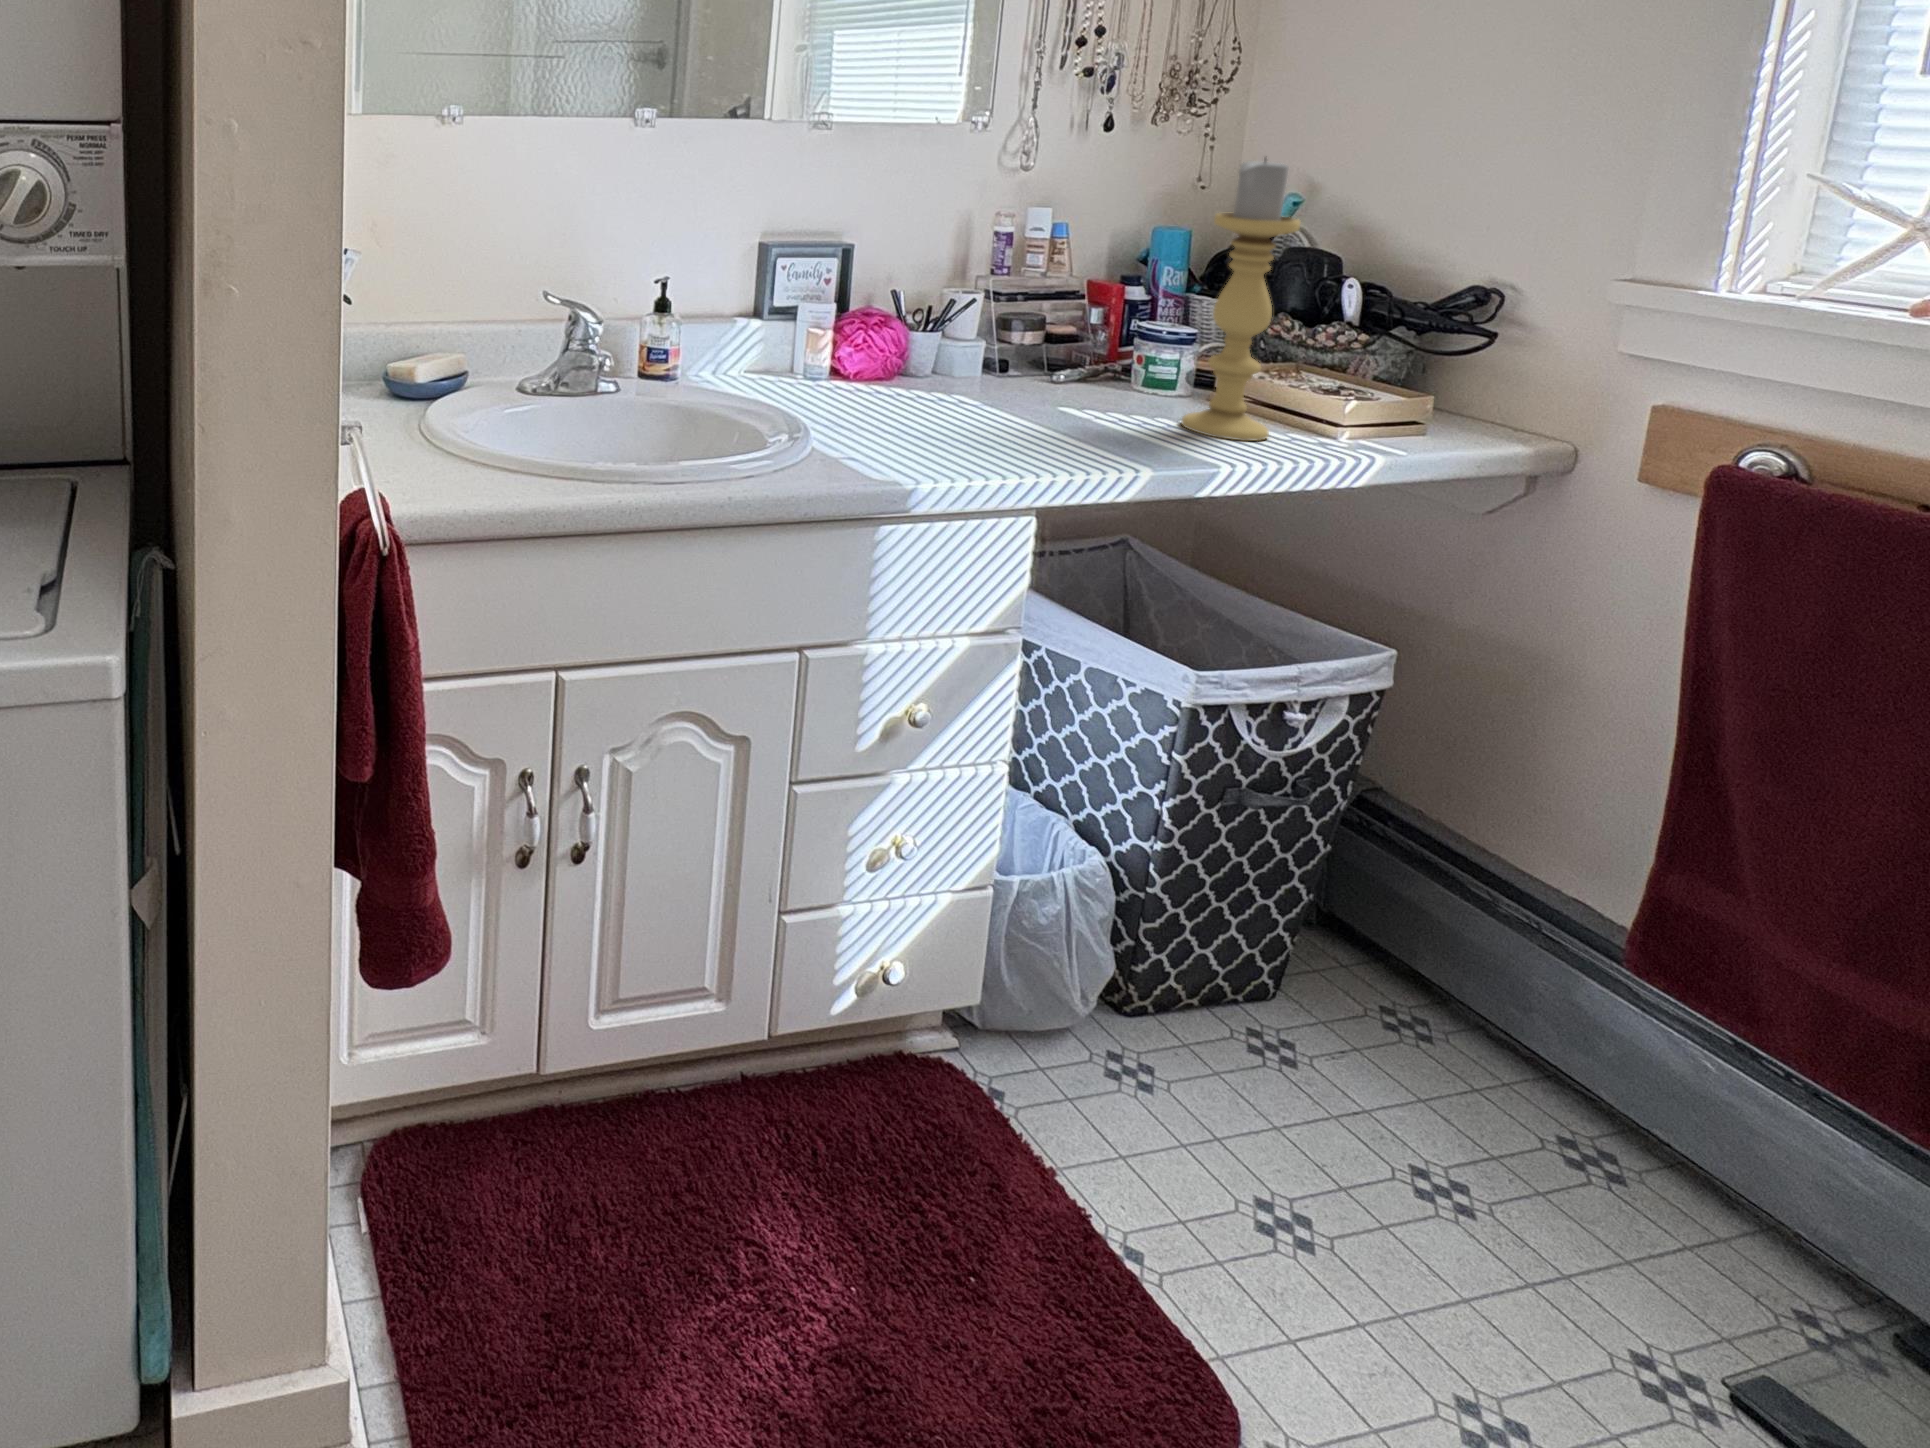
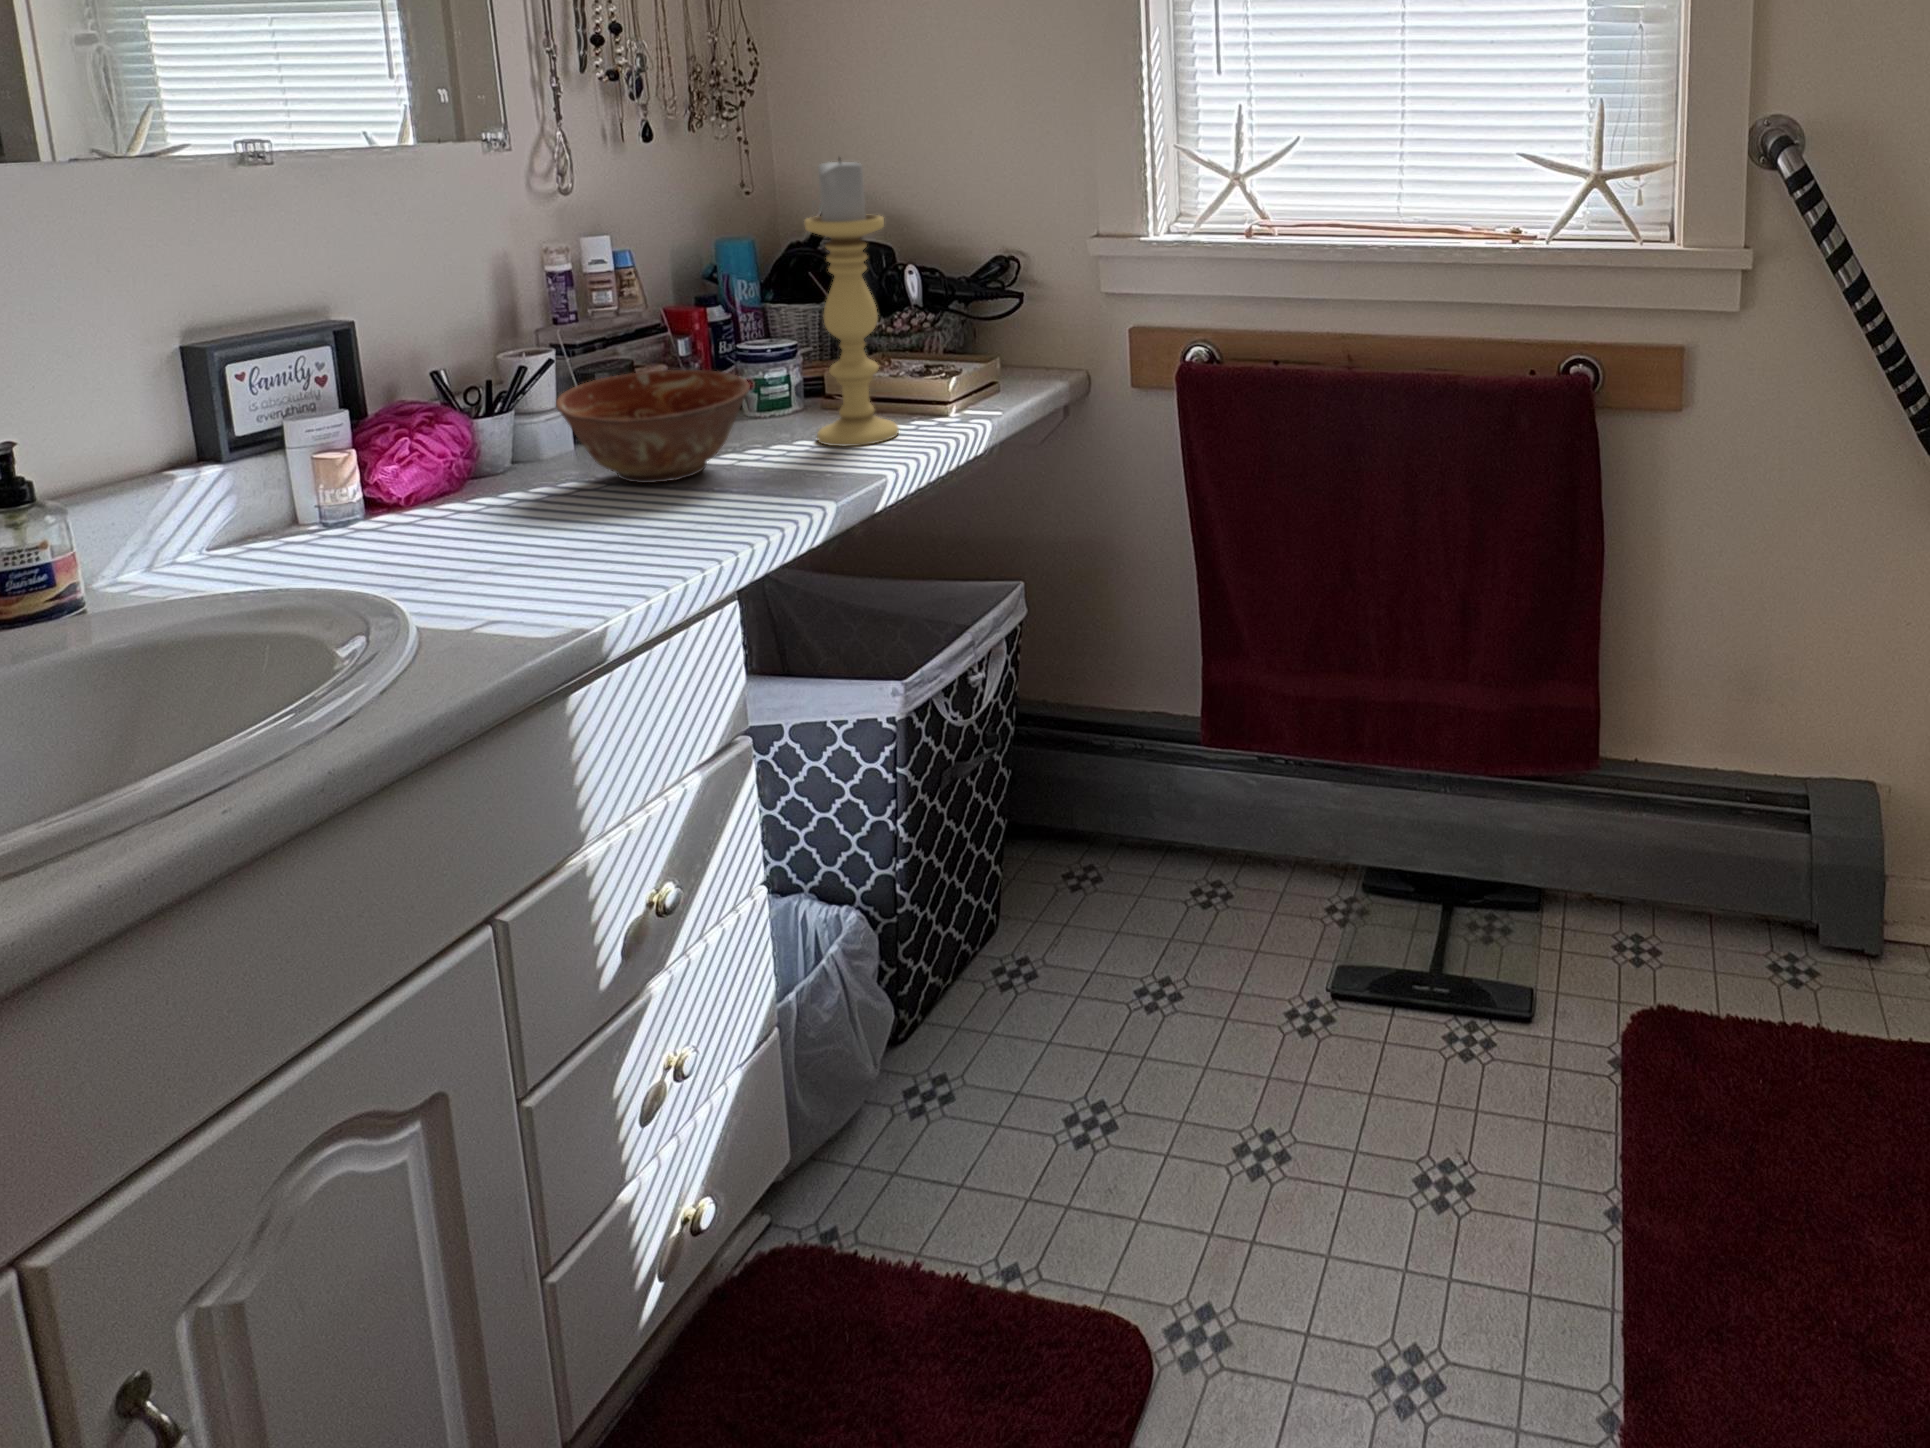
ceramic bowl: none [961,321,1121,417] -> present [556,370,750,483]

